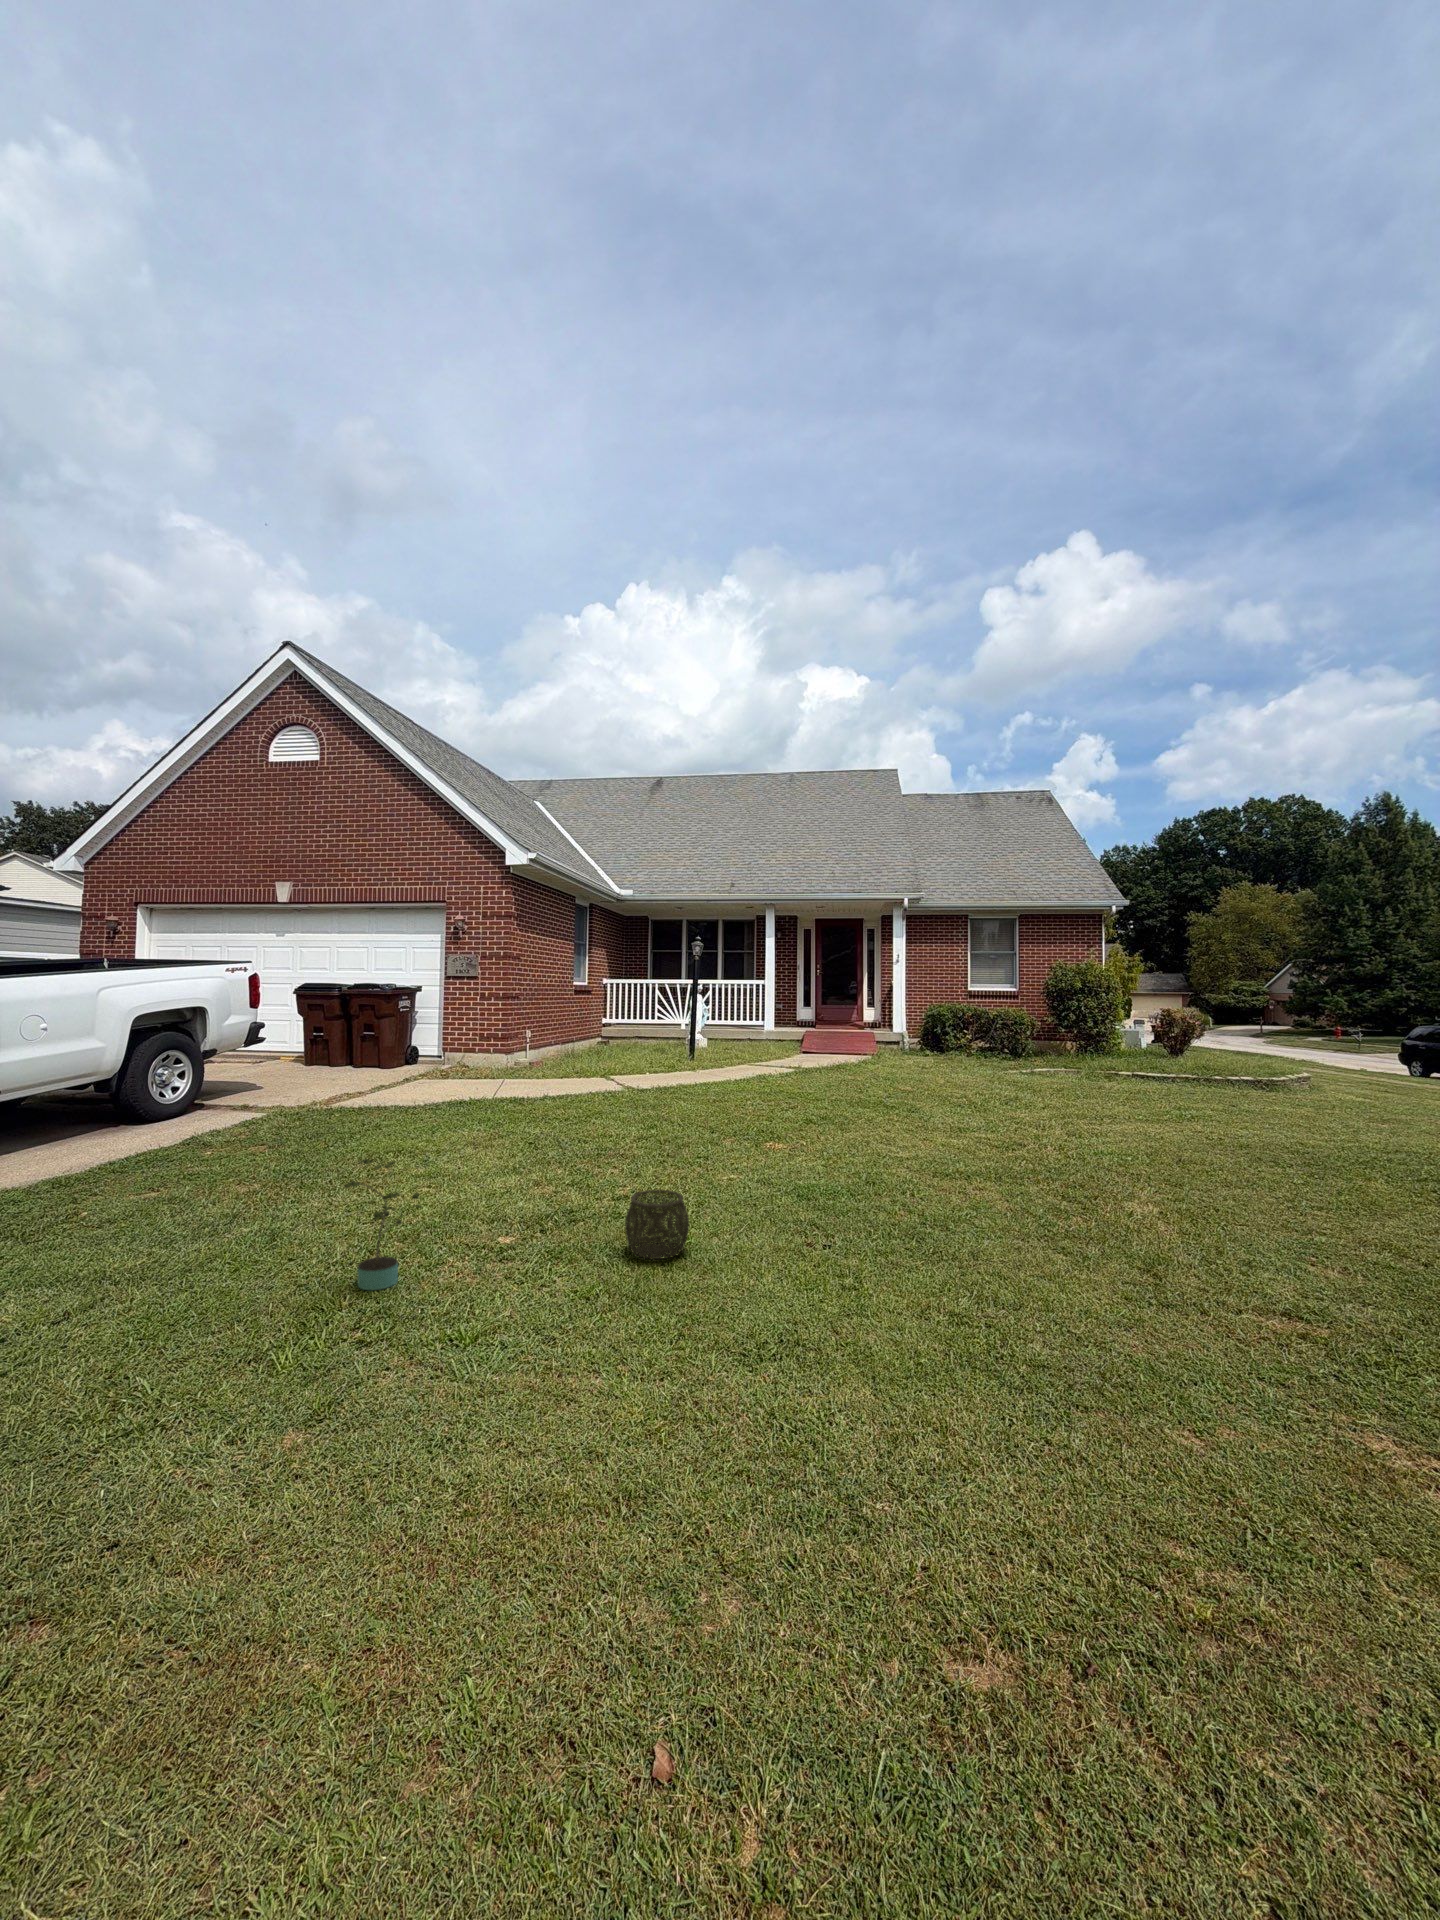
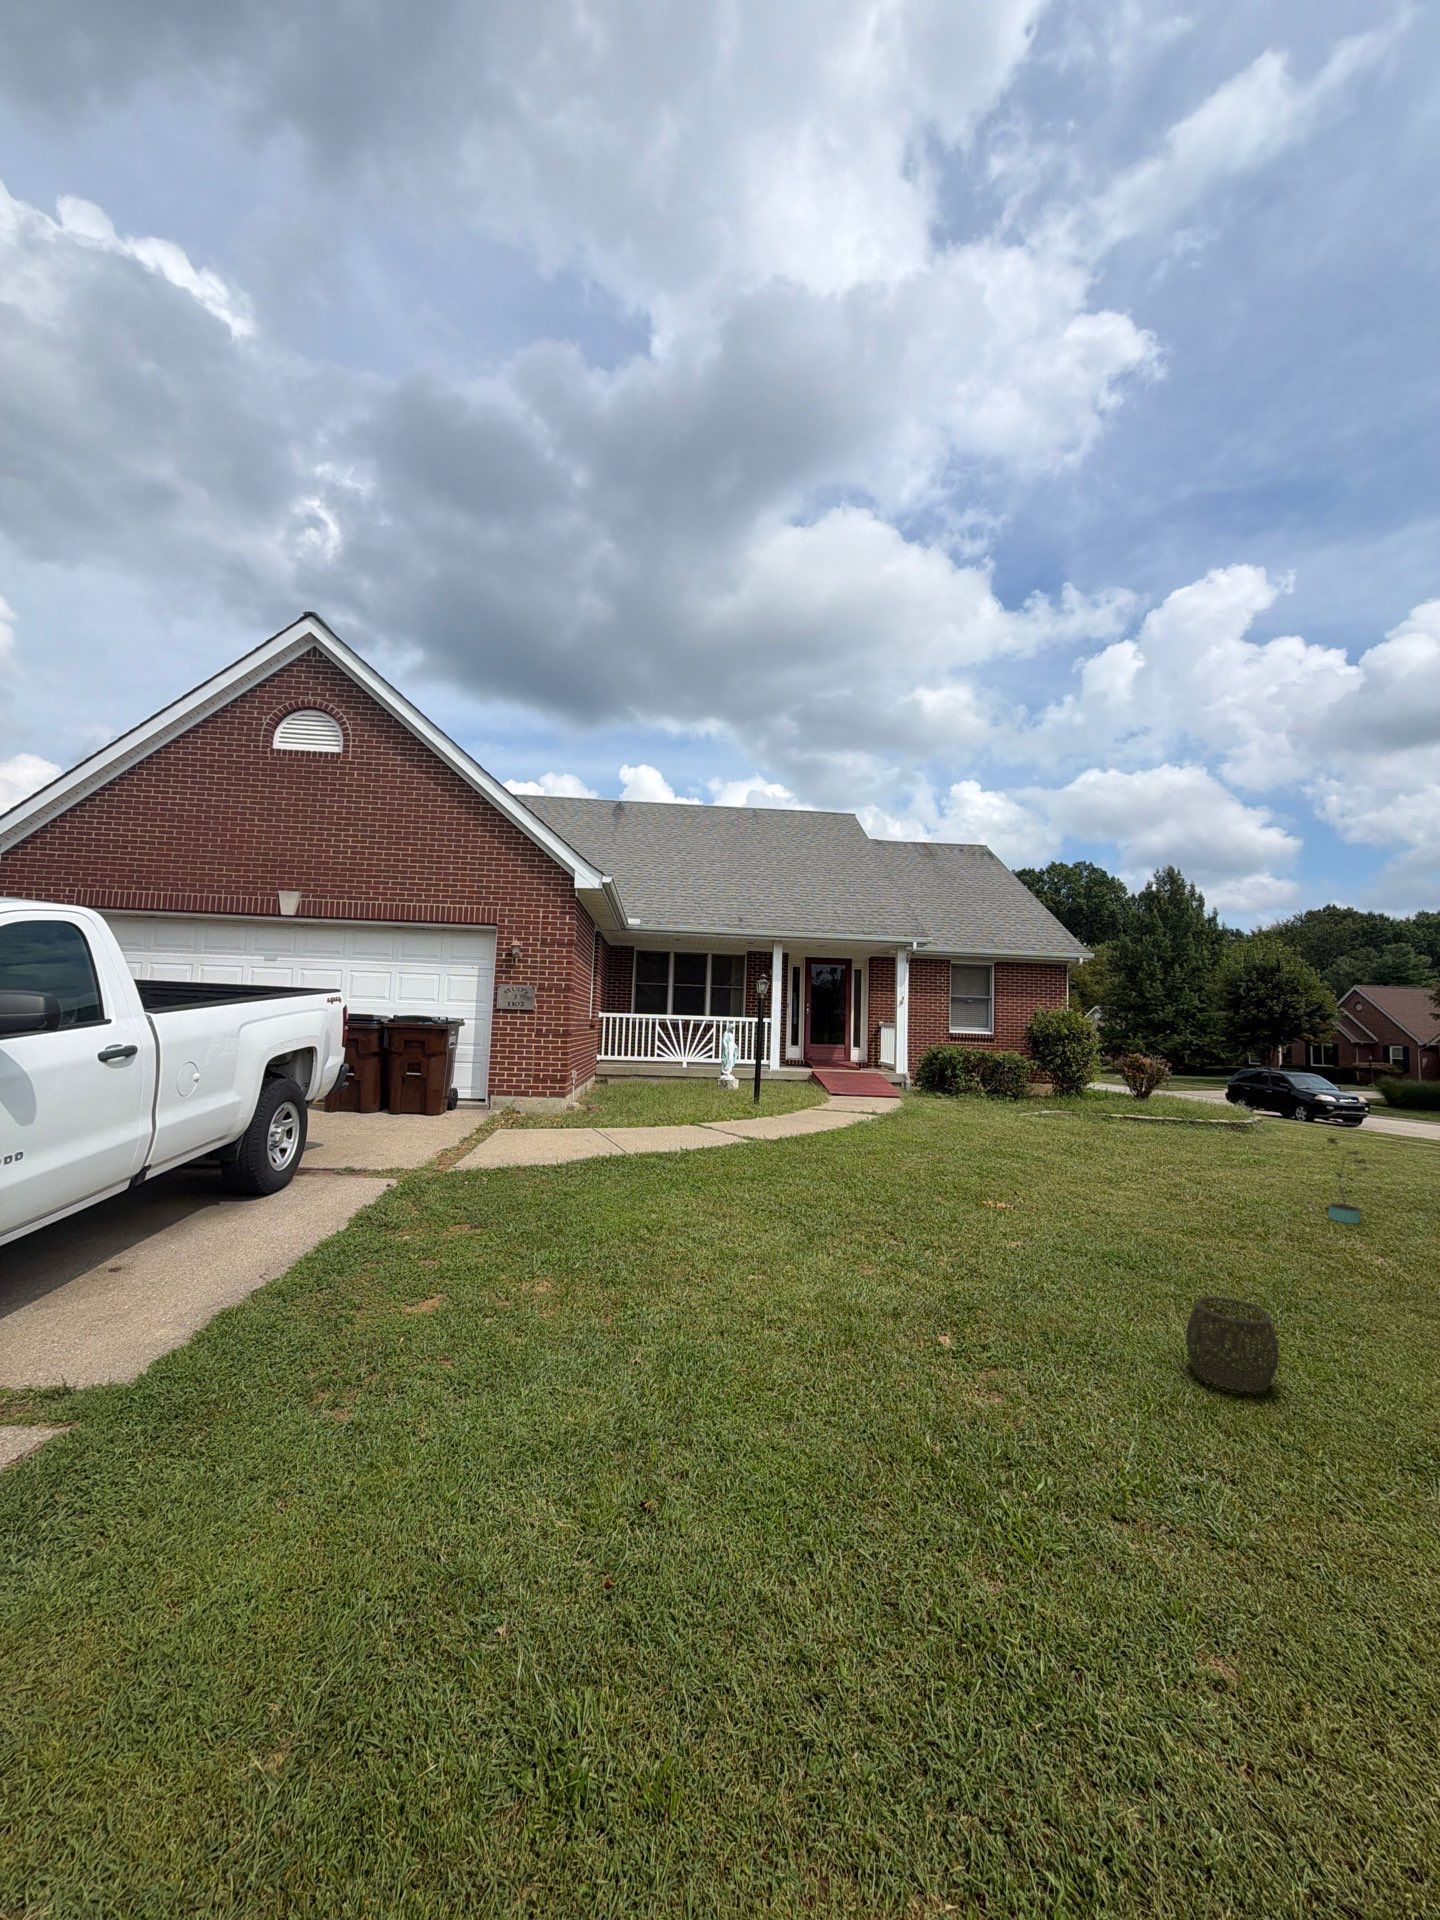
potted plant: present [345,1159,421,1290] -> present [1327,1138,1368,1224]

